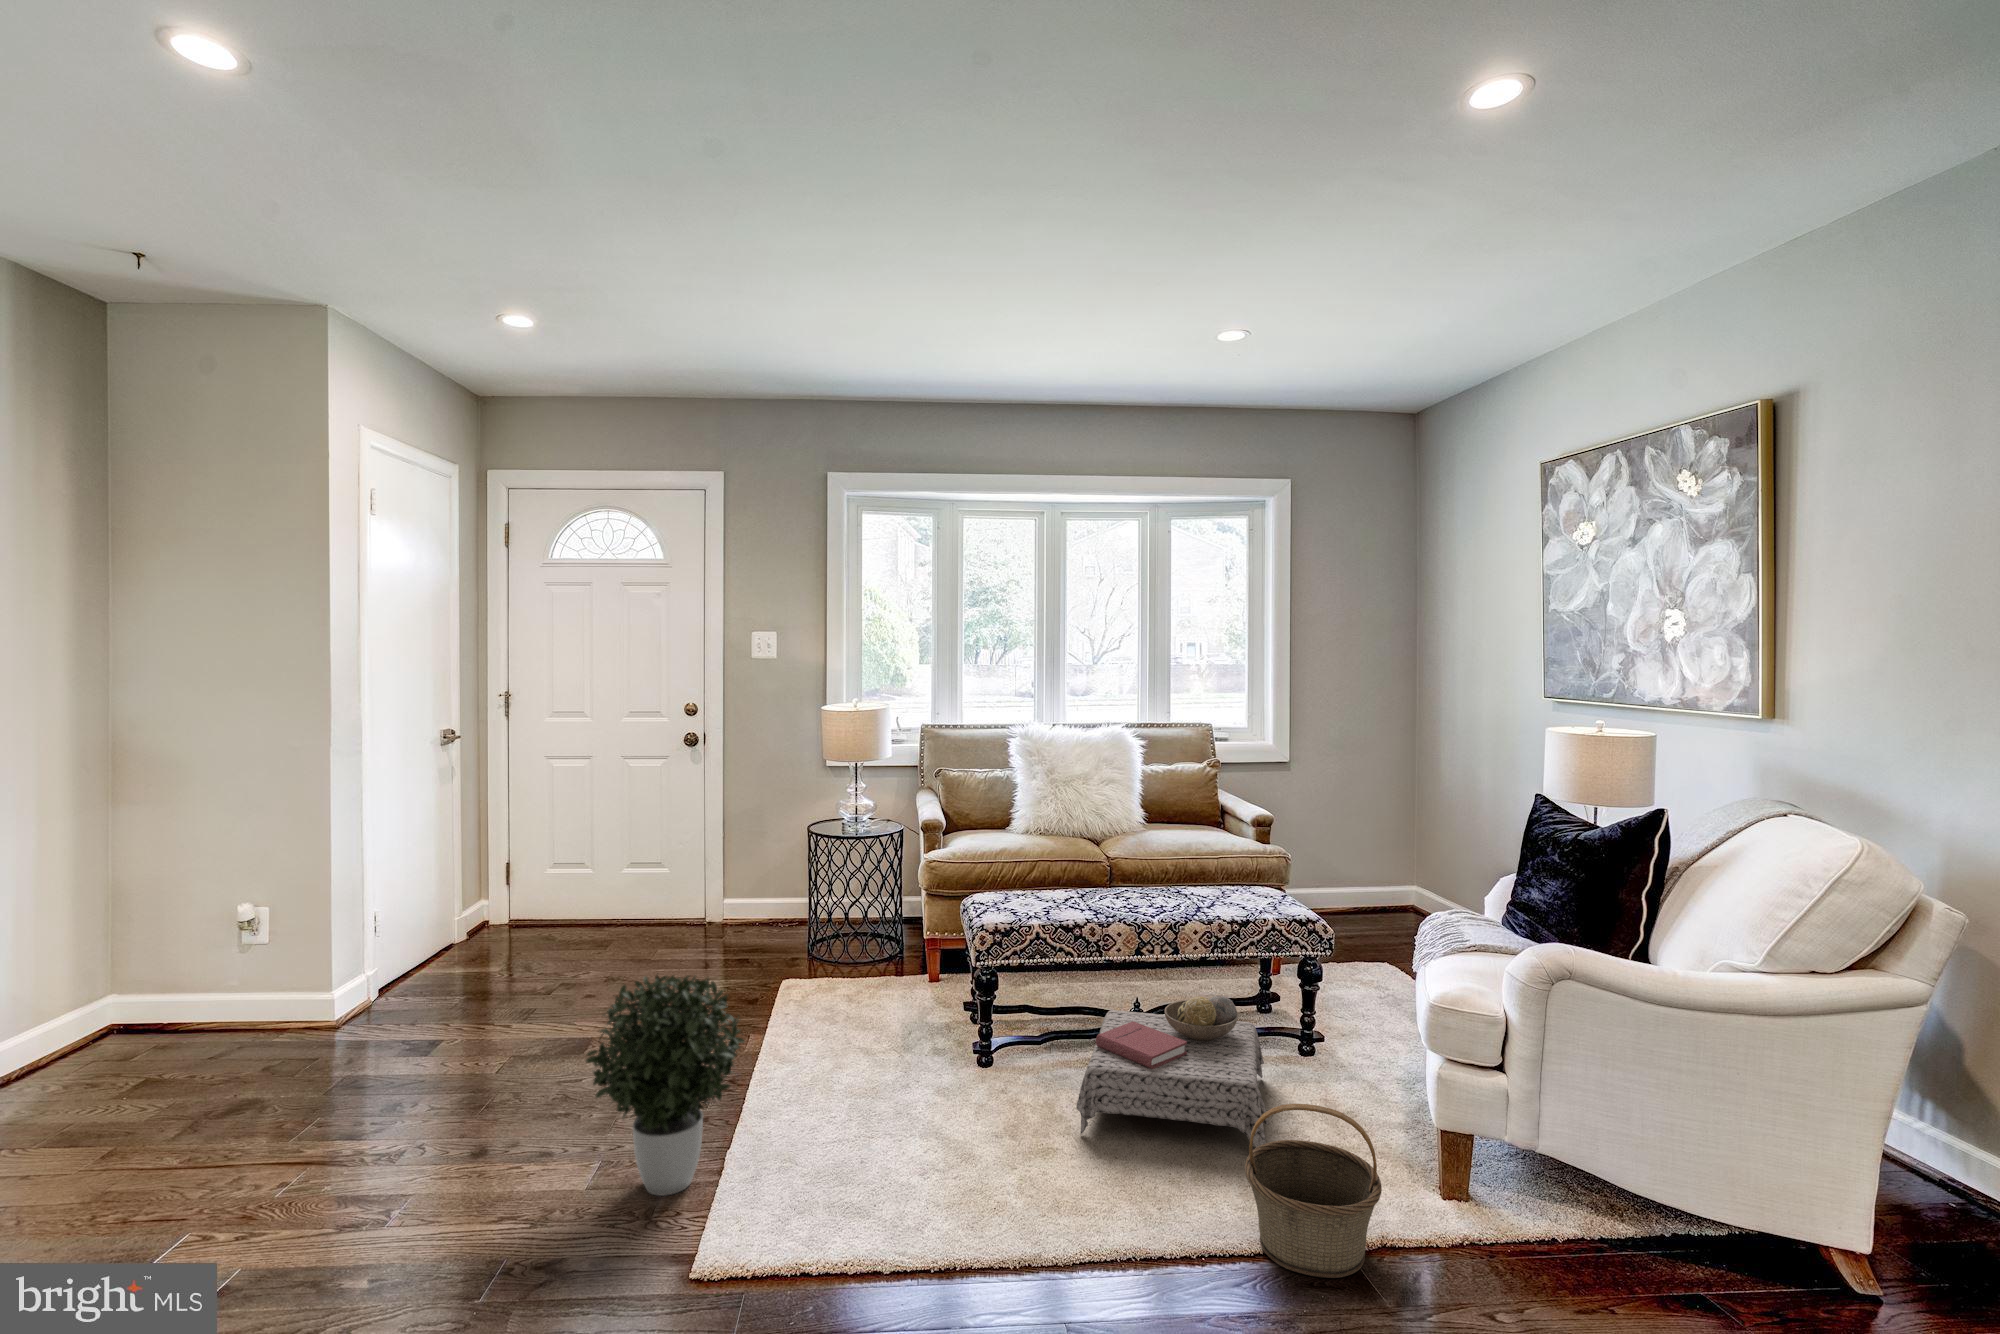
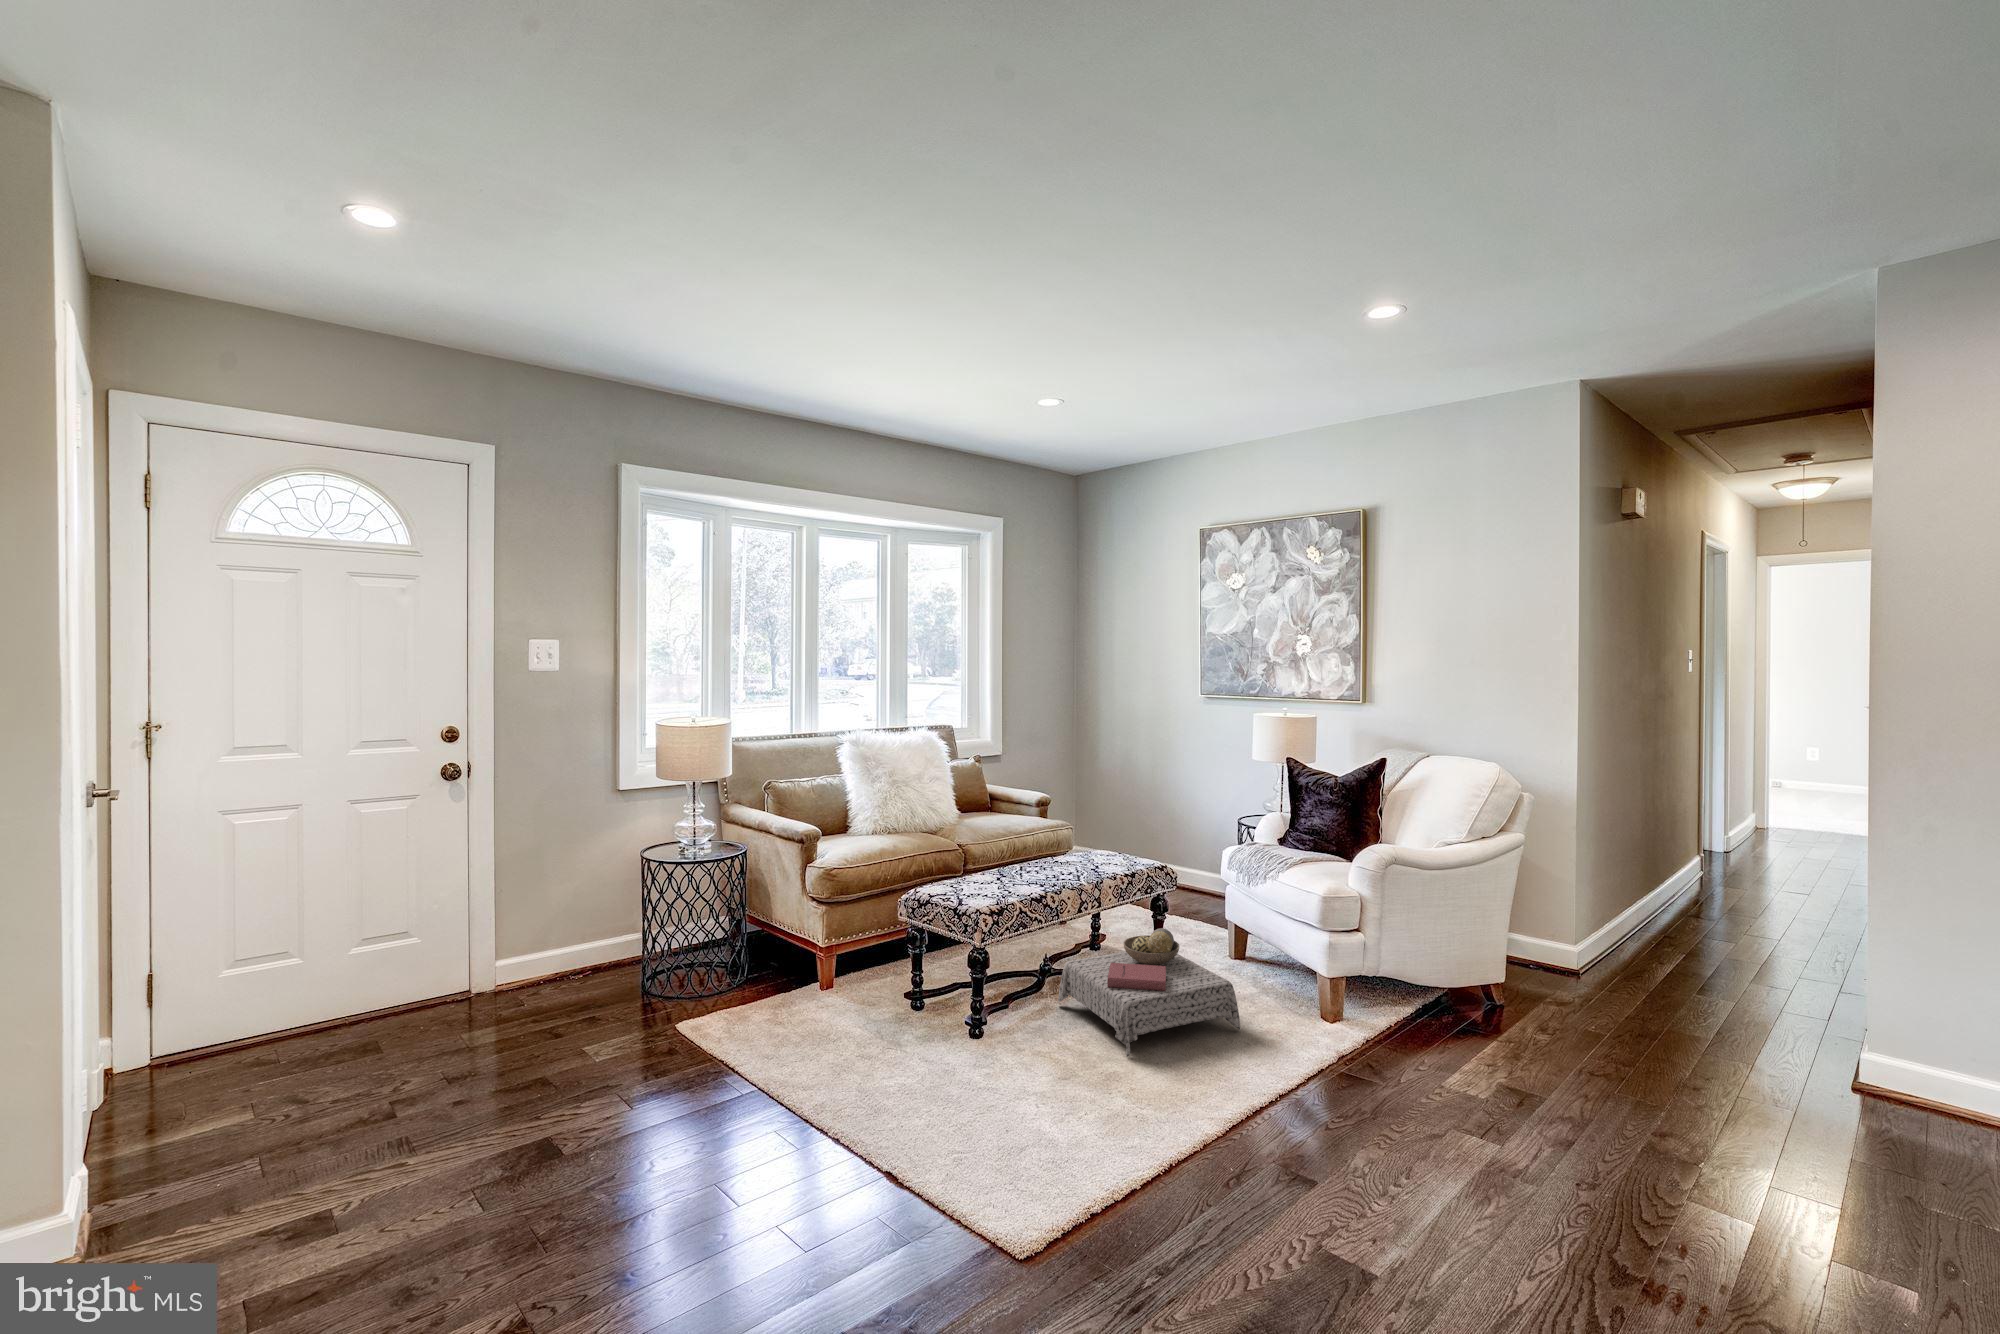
potted plant: present [586,975,744,1196] -> none [825,999,977,1226]
basket: present [1245,1104,1382,1278] -> none [1293,975,1390,1088]

